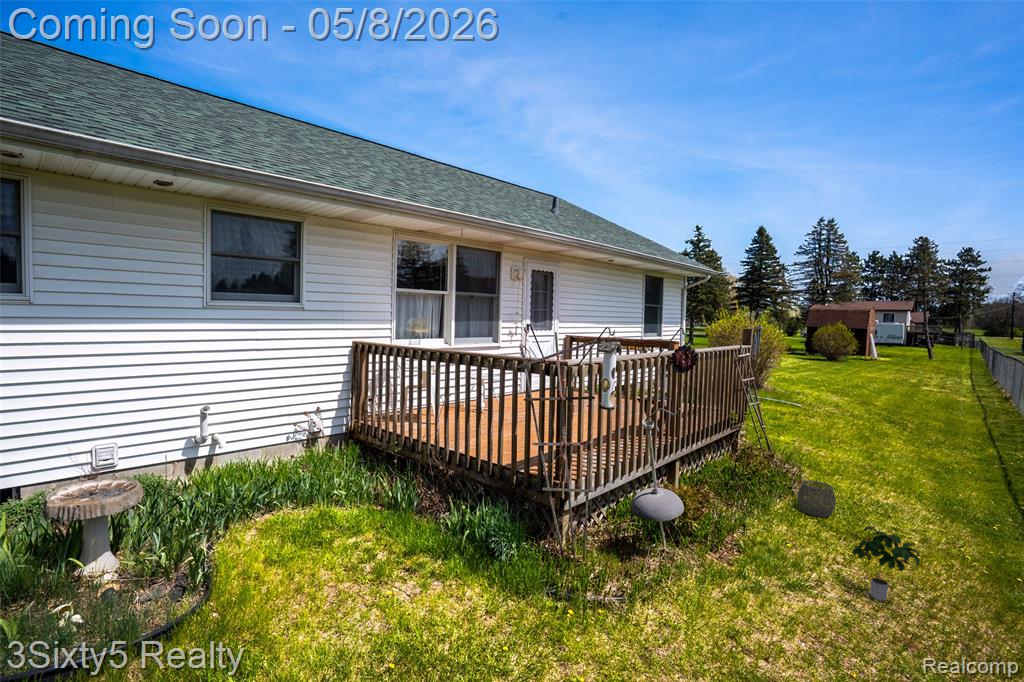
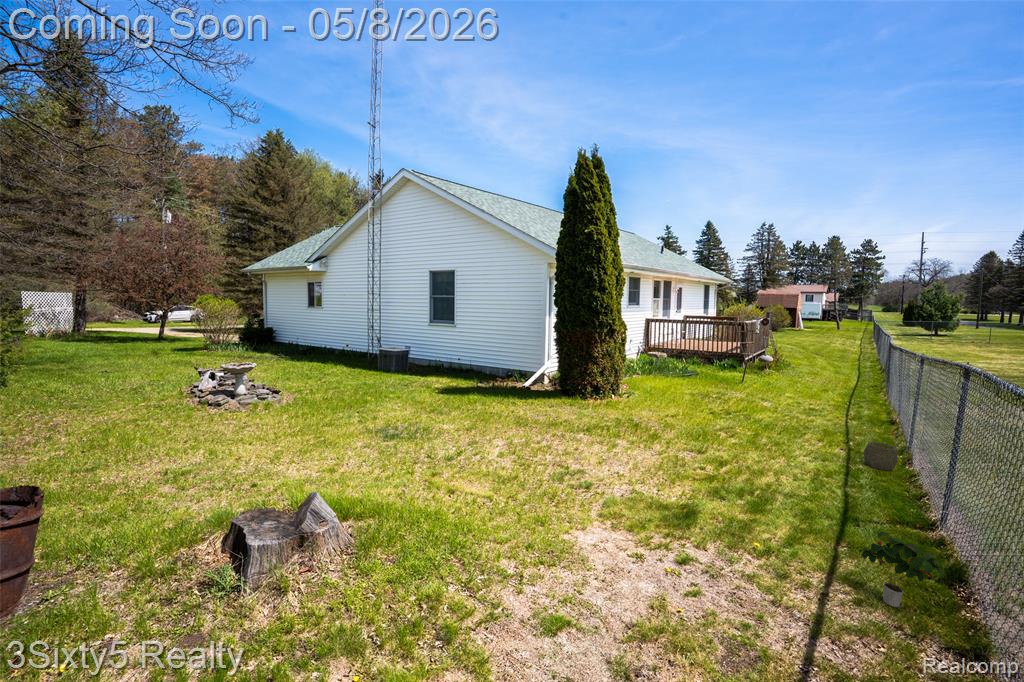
woven basket: present [798,480,836,517] -> present [863,442,898,471]

